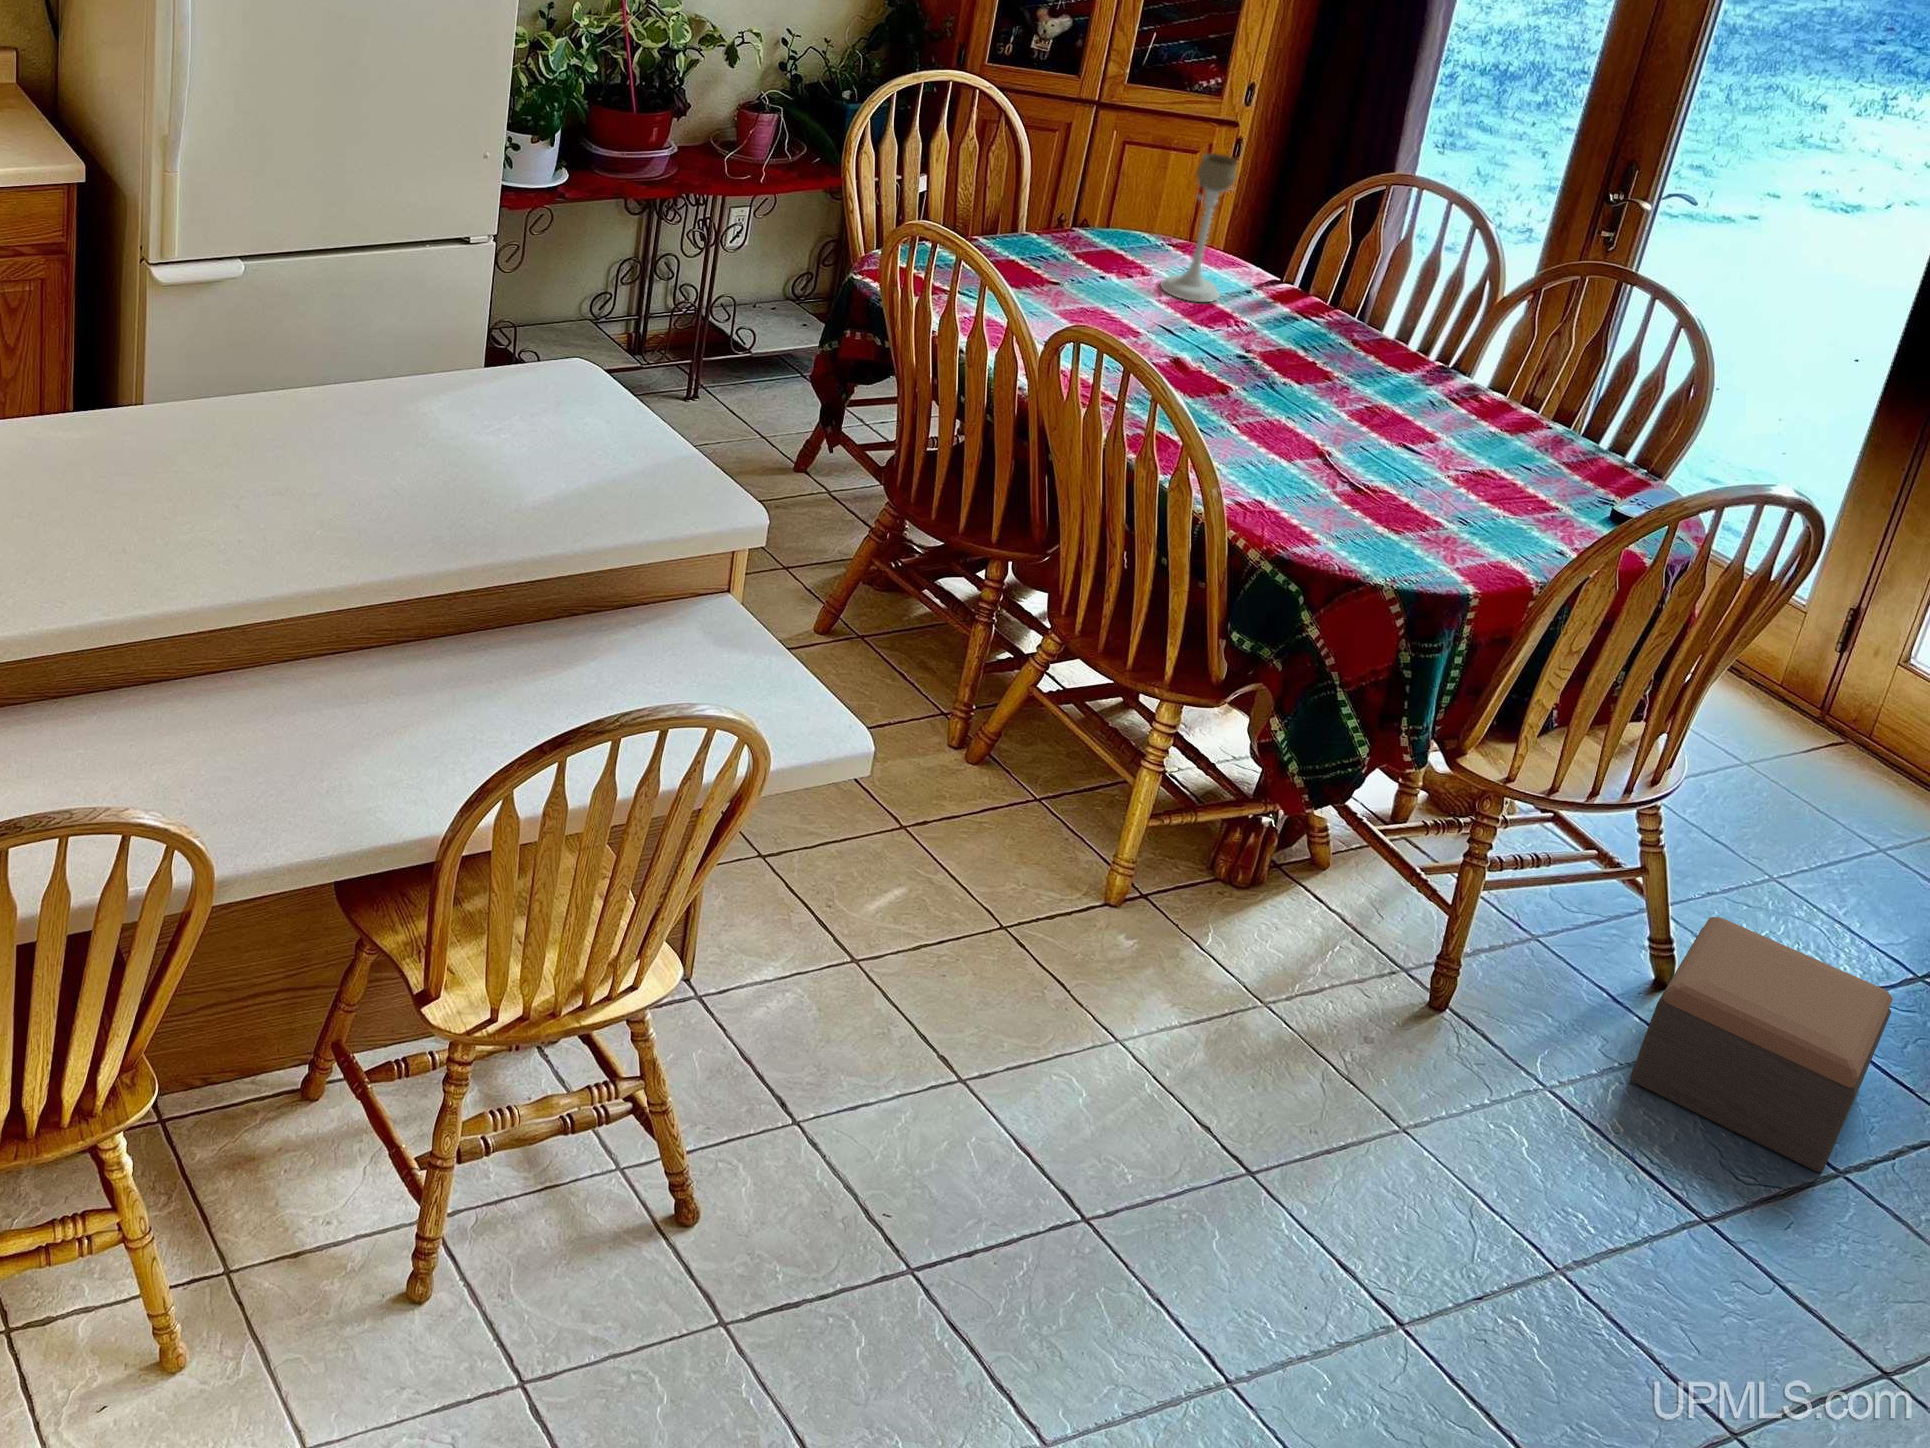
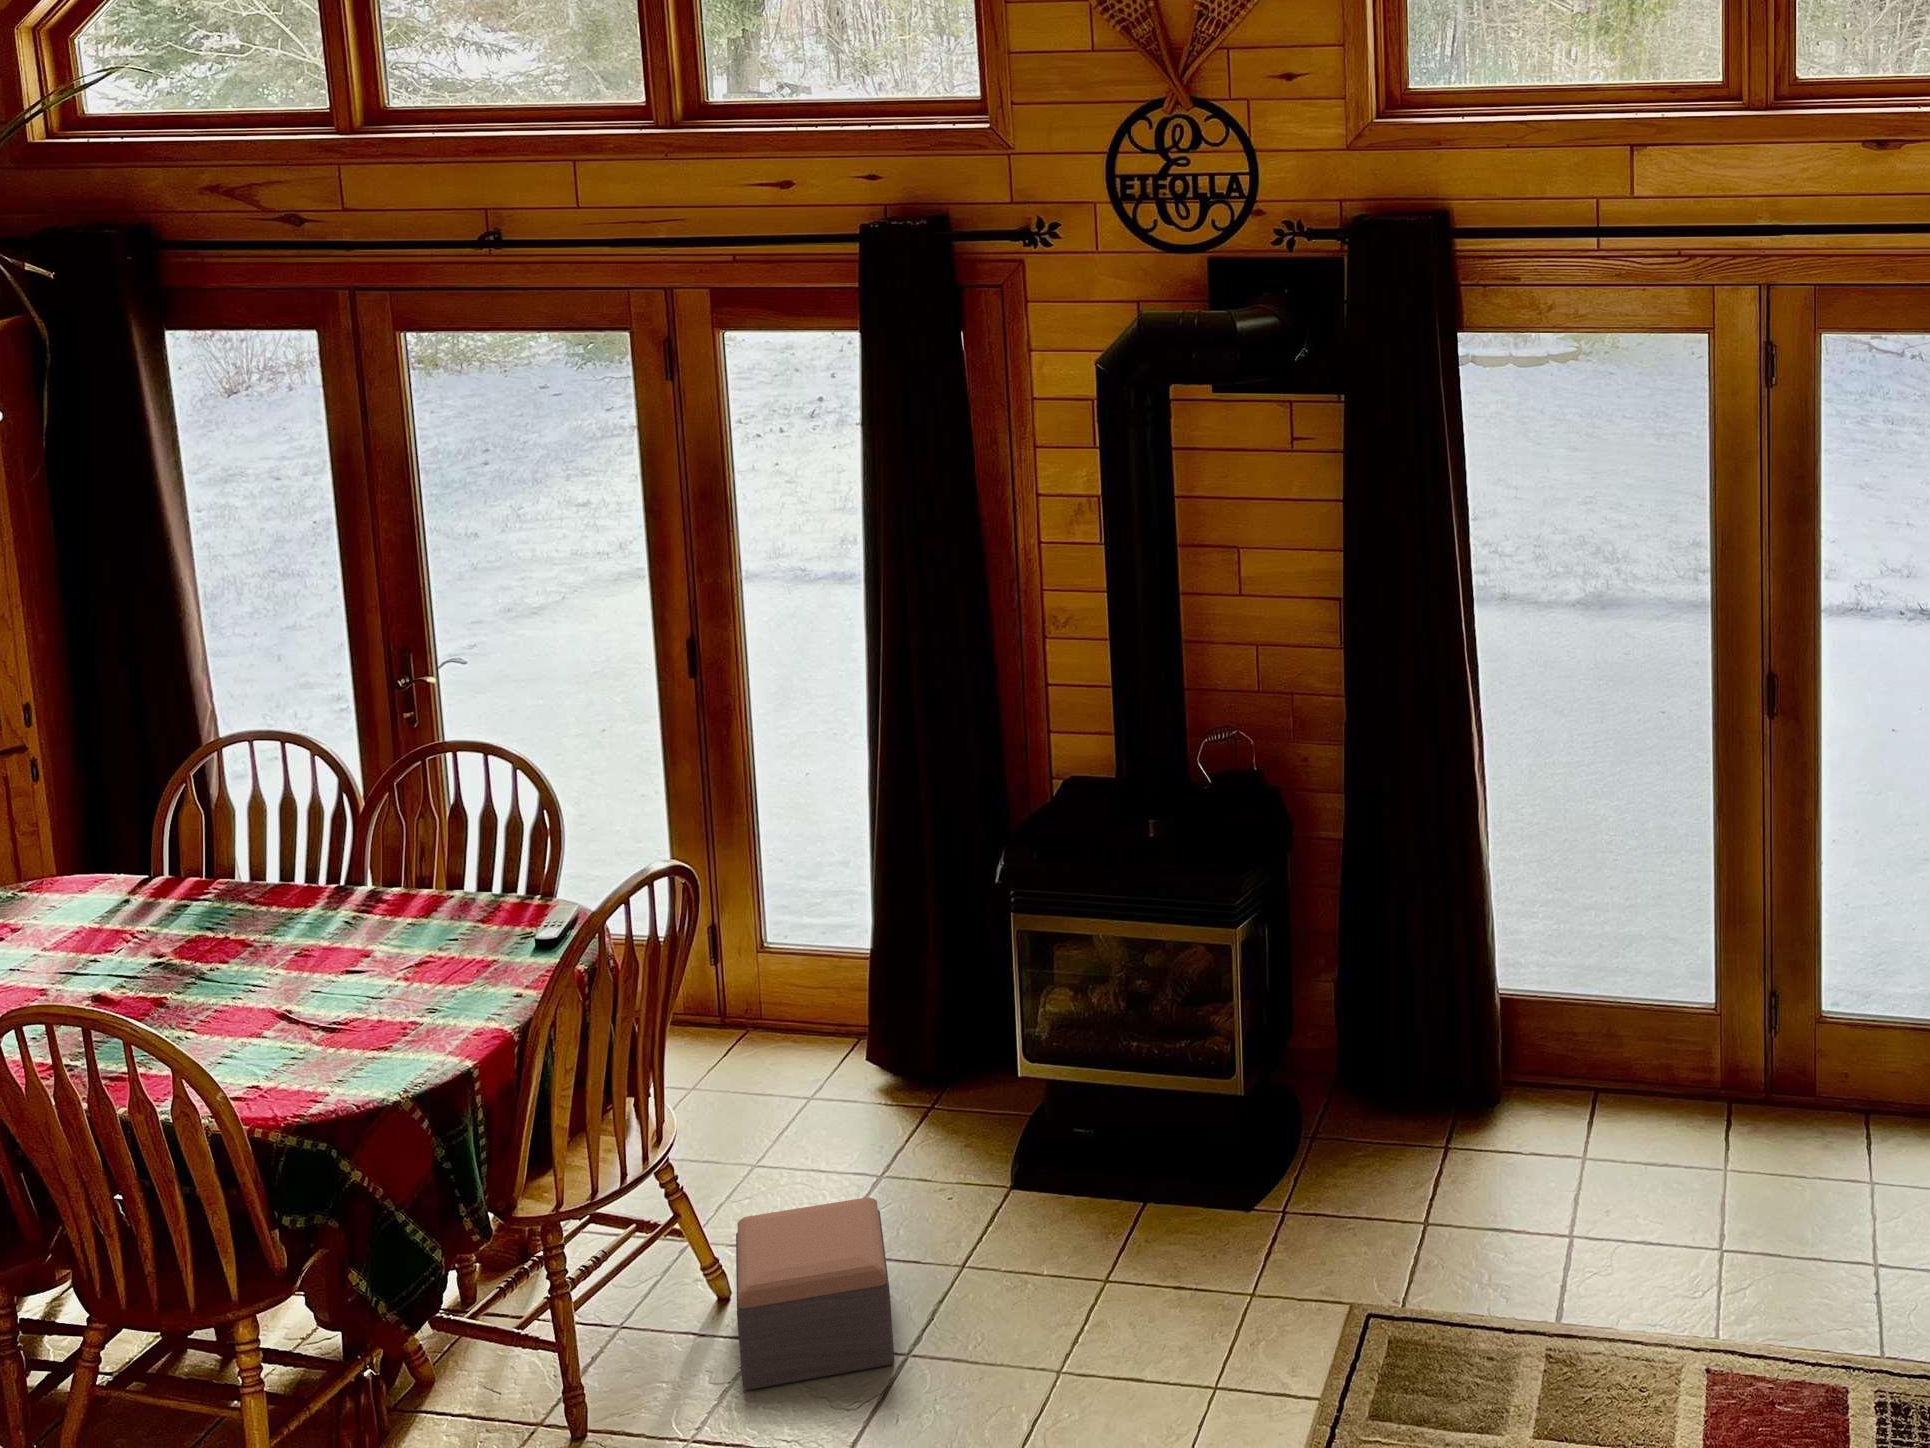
candle holder: present [1161,153,1238,302] -> none [38,784,108,940]

